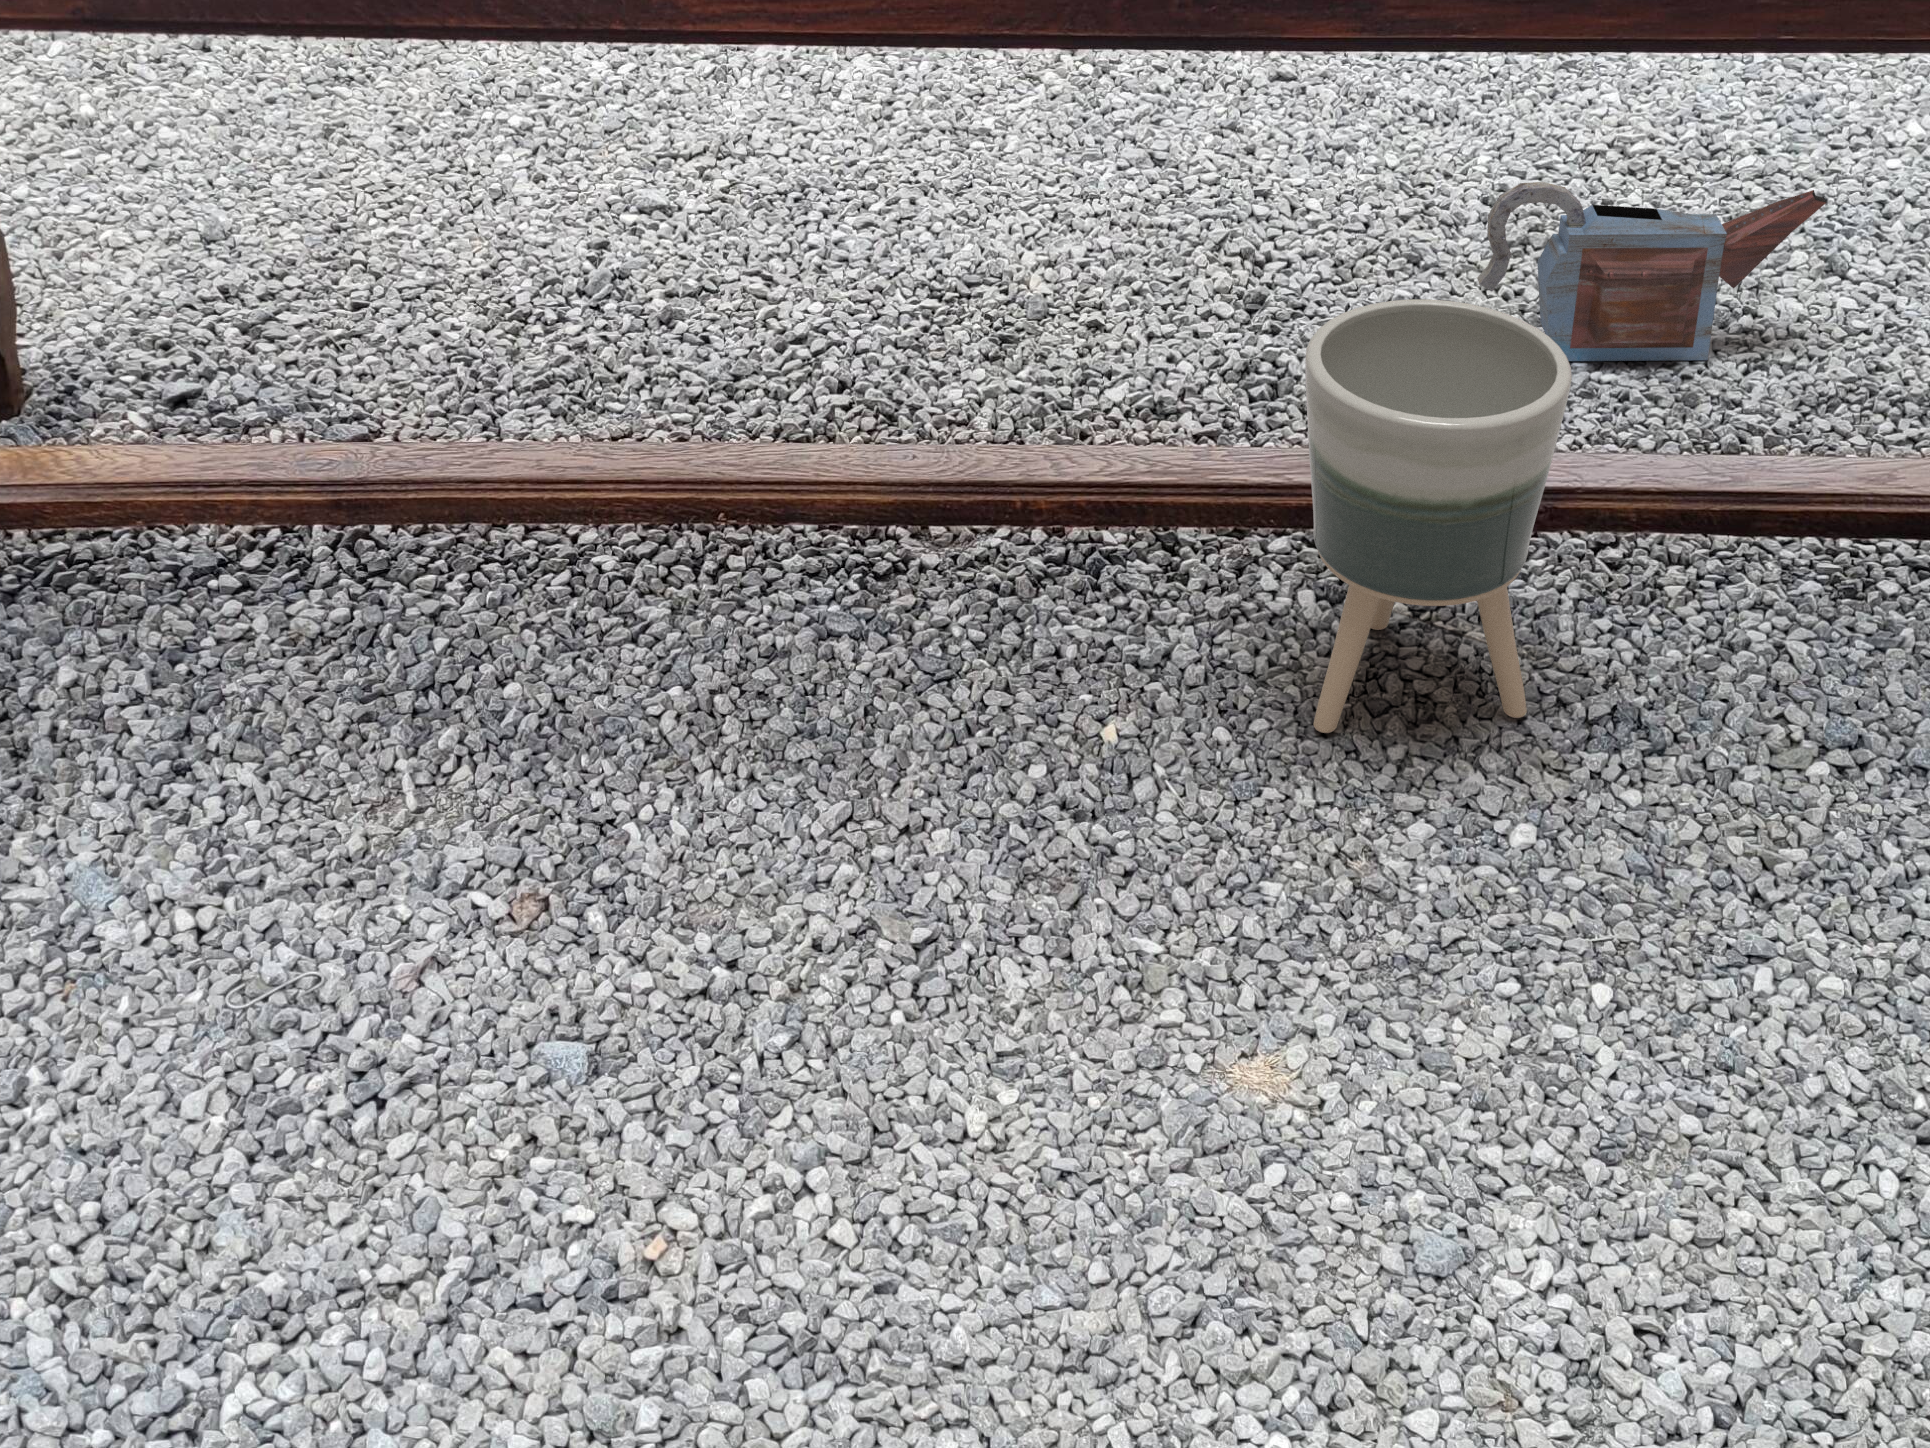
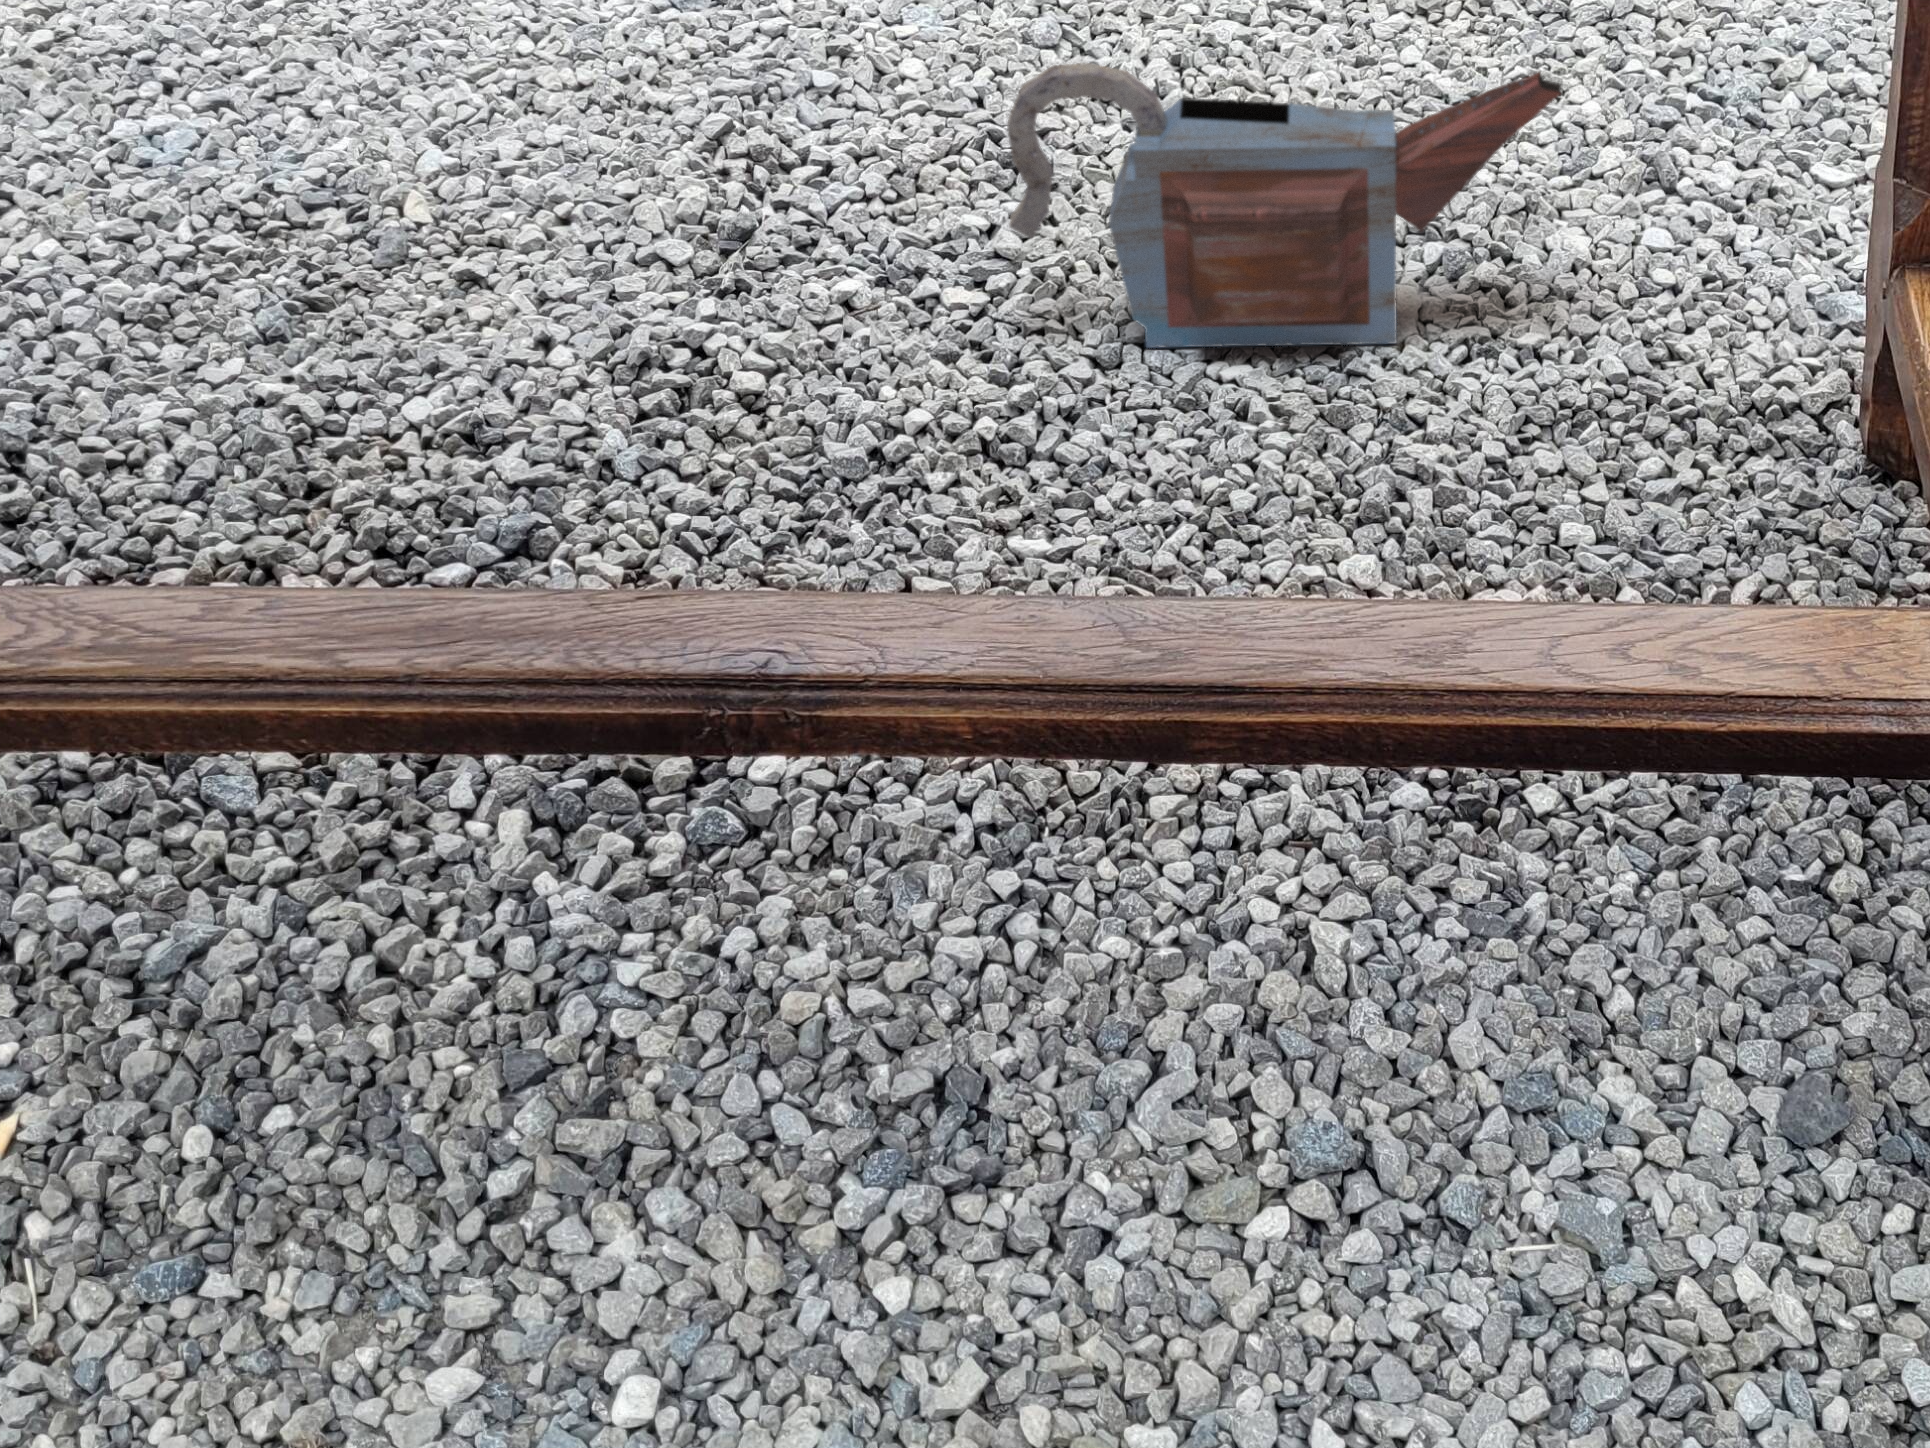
planter: present [1305,299,1572,733] -> none [181,348,764,1146]

